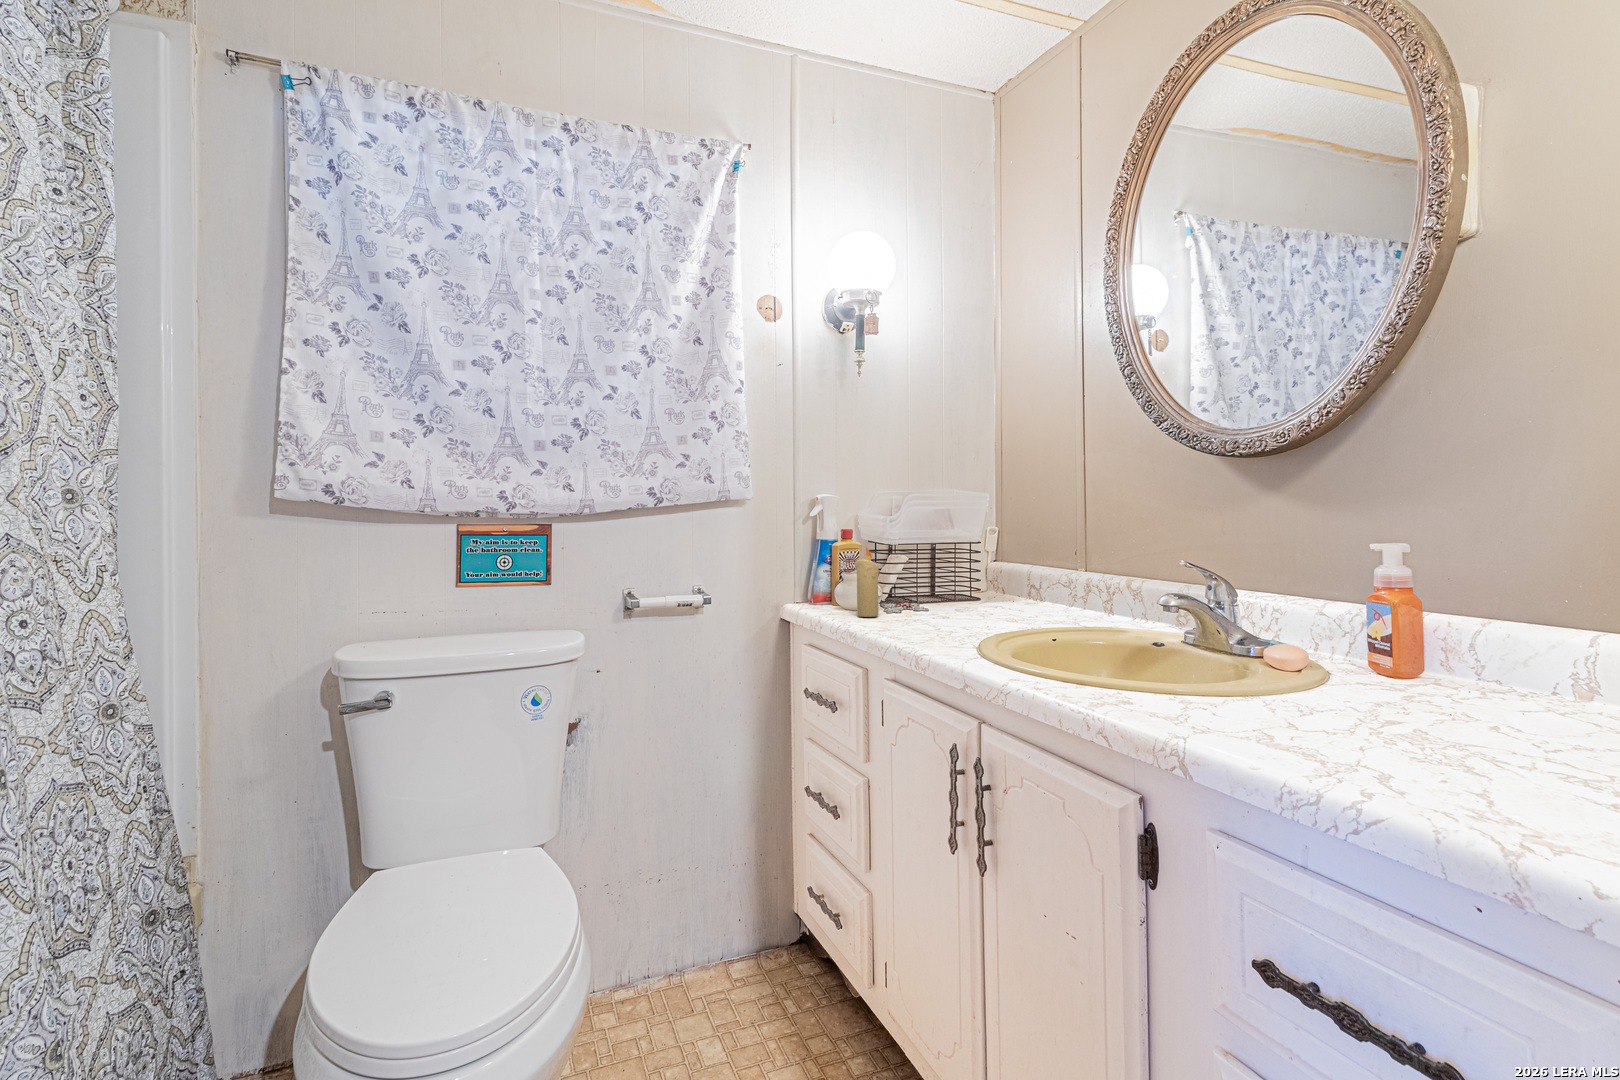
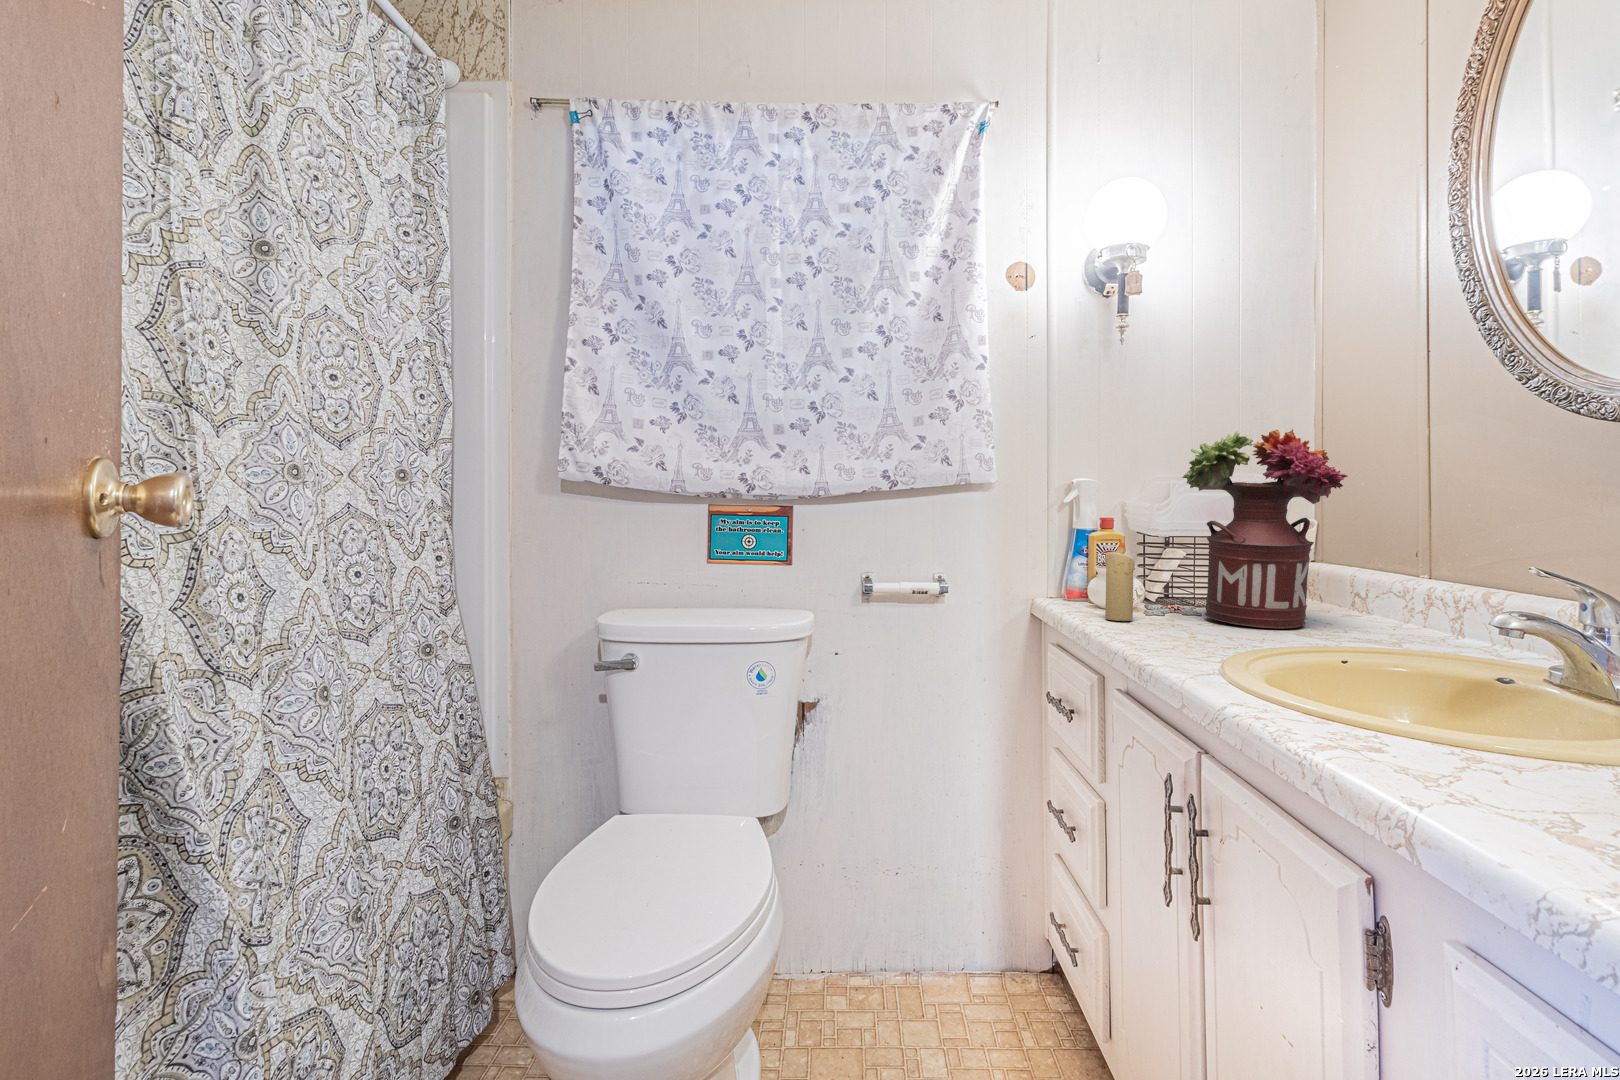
flower arrangement: none [910,459,1022,615] -> present [1182,429,1348,629]

